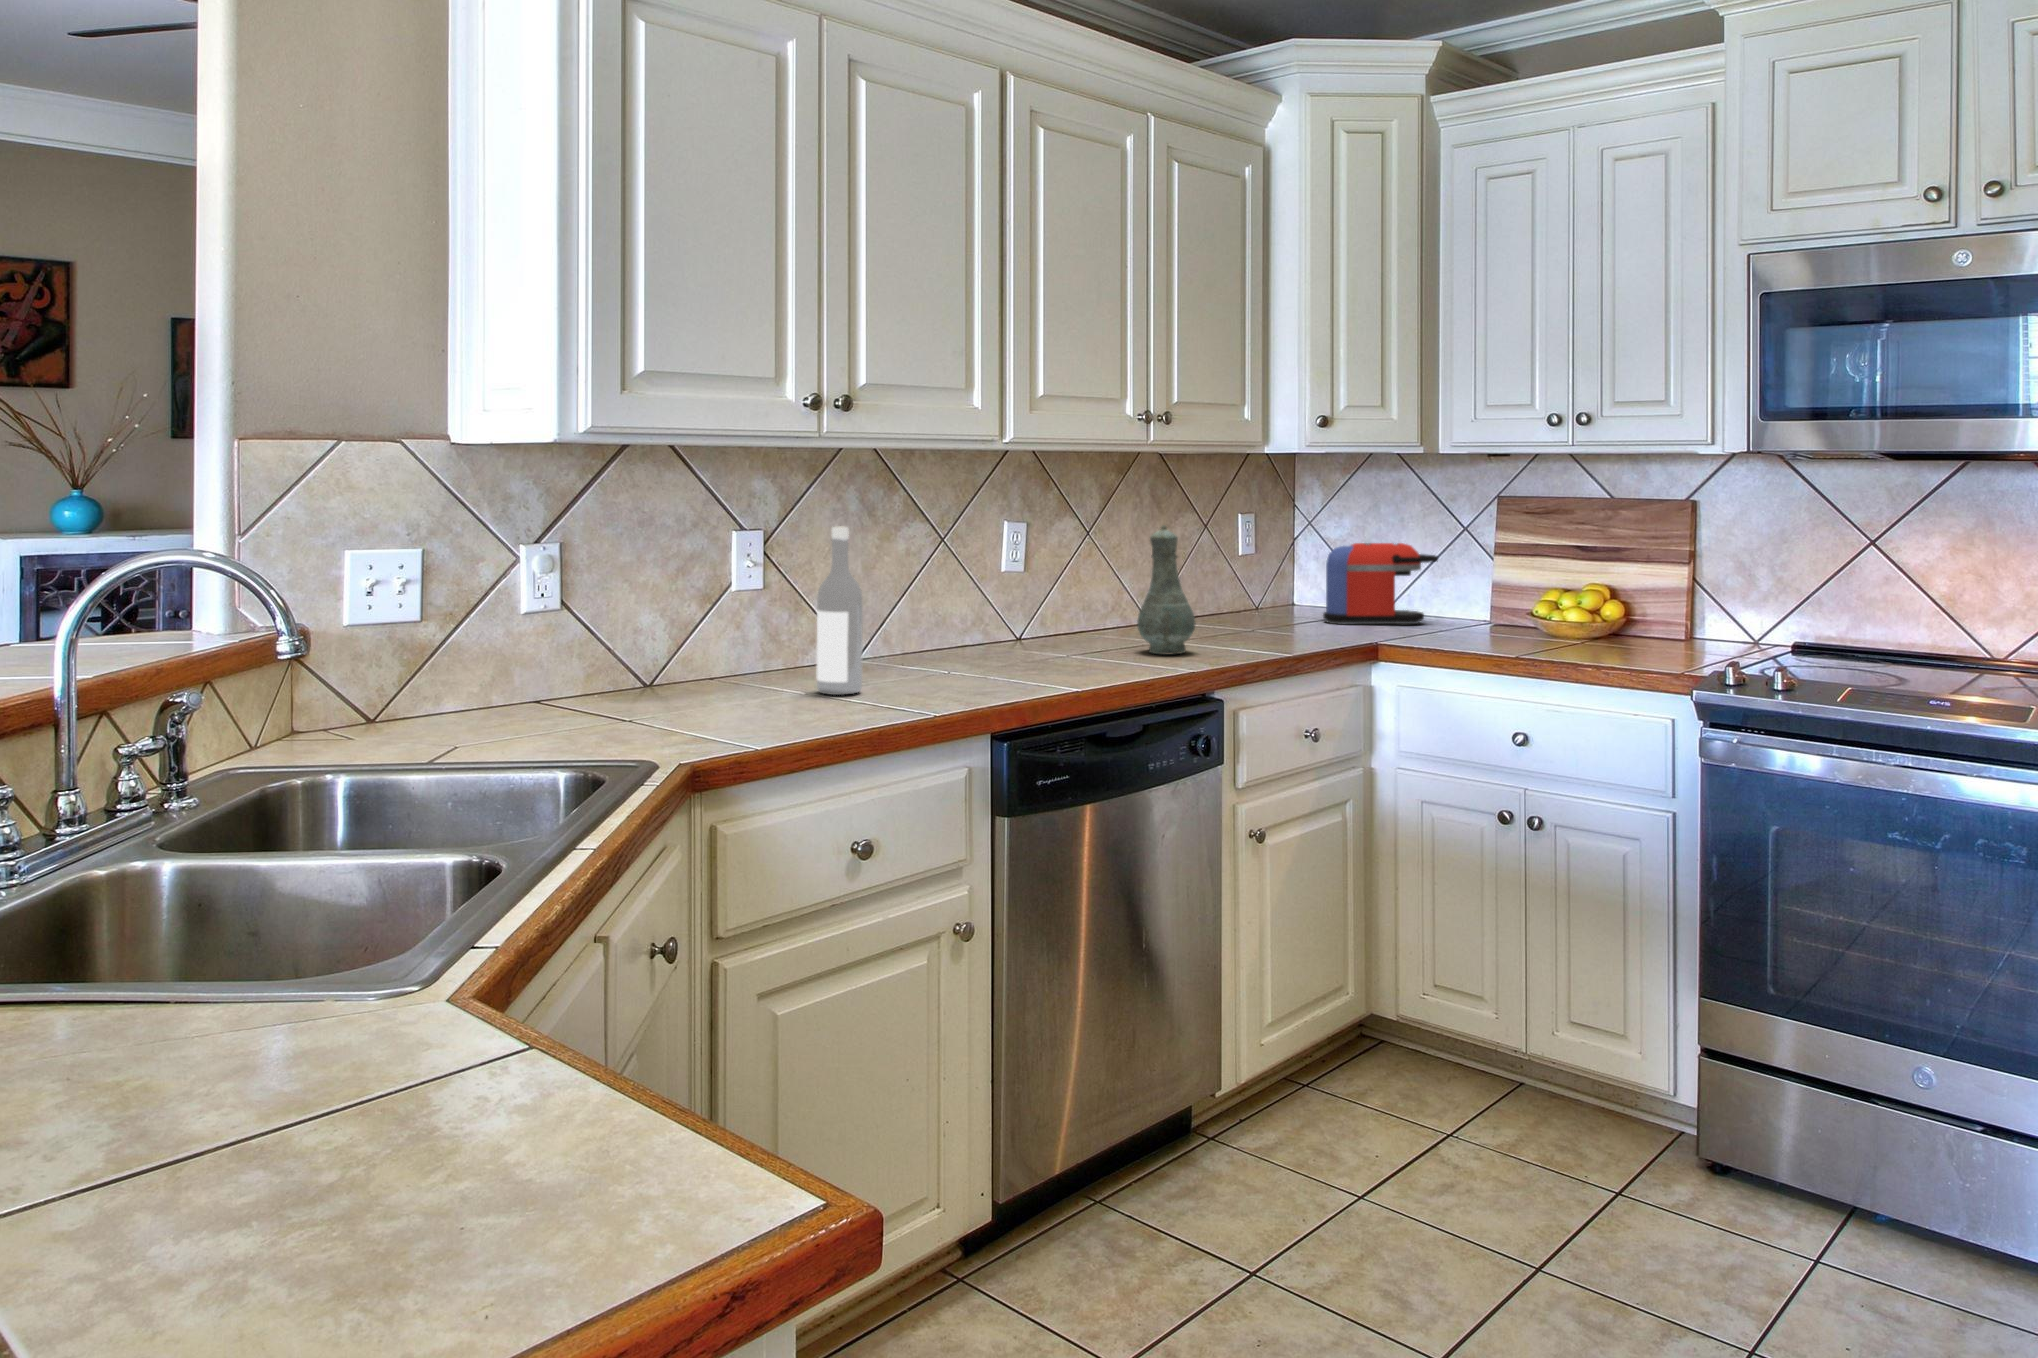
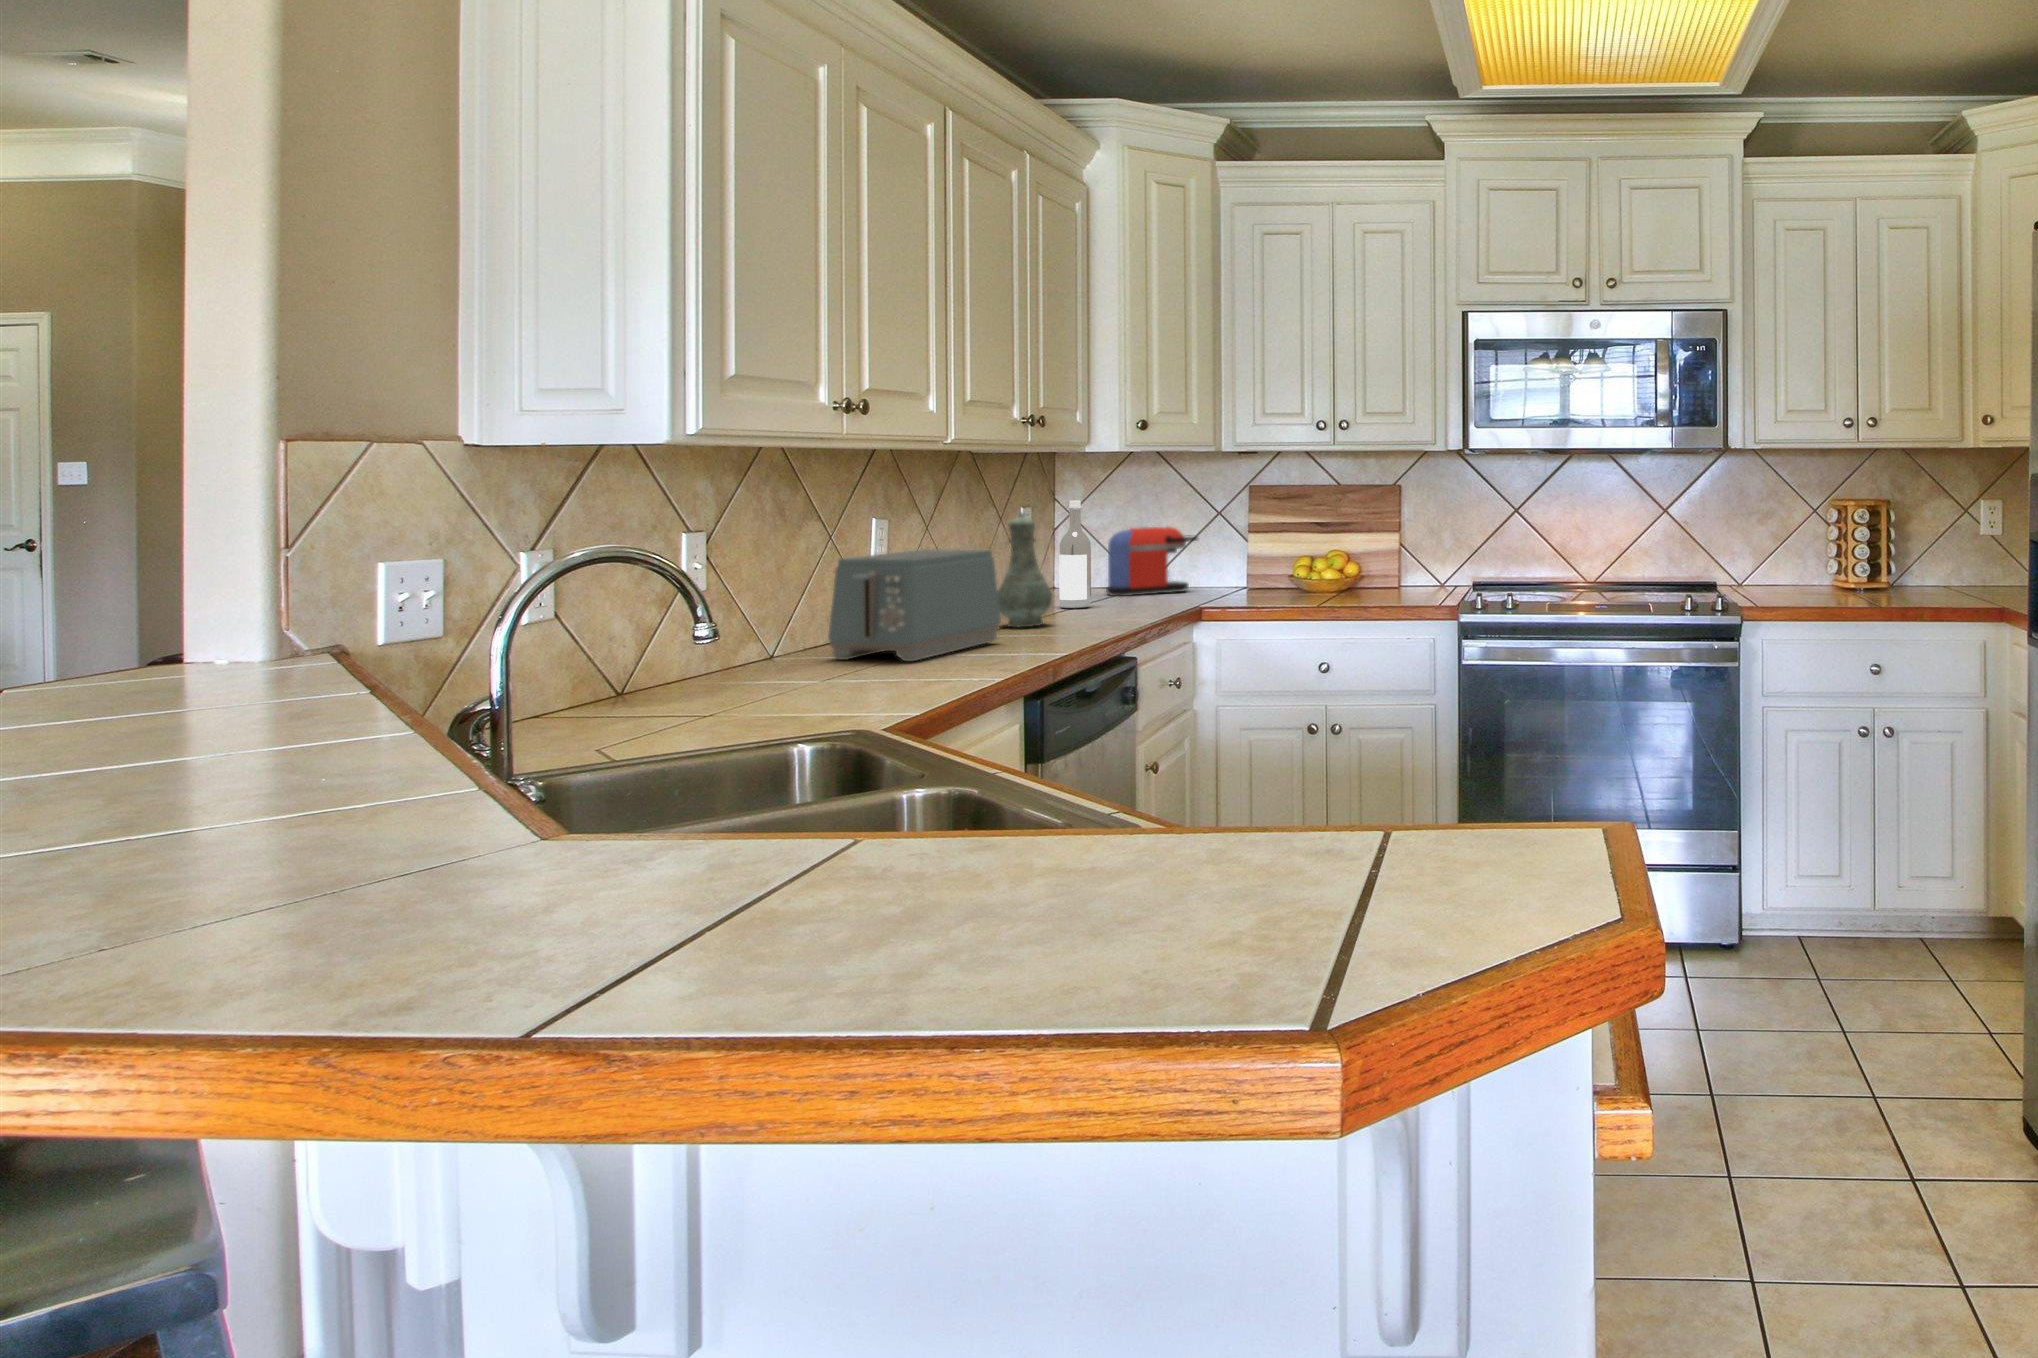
wine bottle: present [817,527,863,695] -> present [1059,500,1091,608]
toaster: none [929,563,1106,683] -> present [828,549,1001,661]

